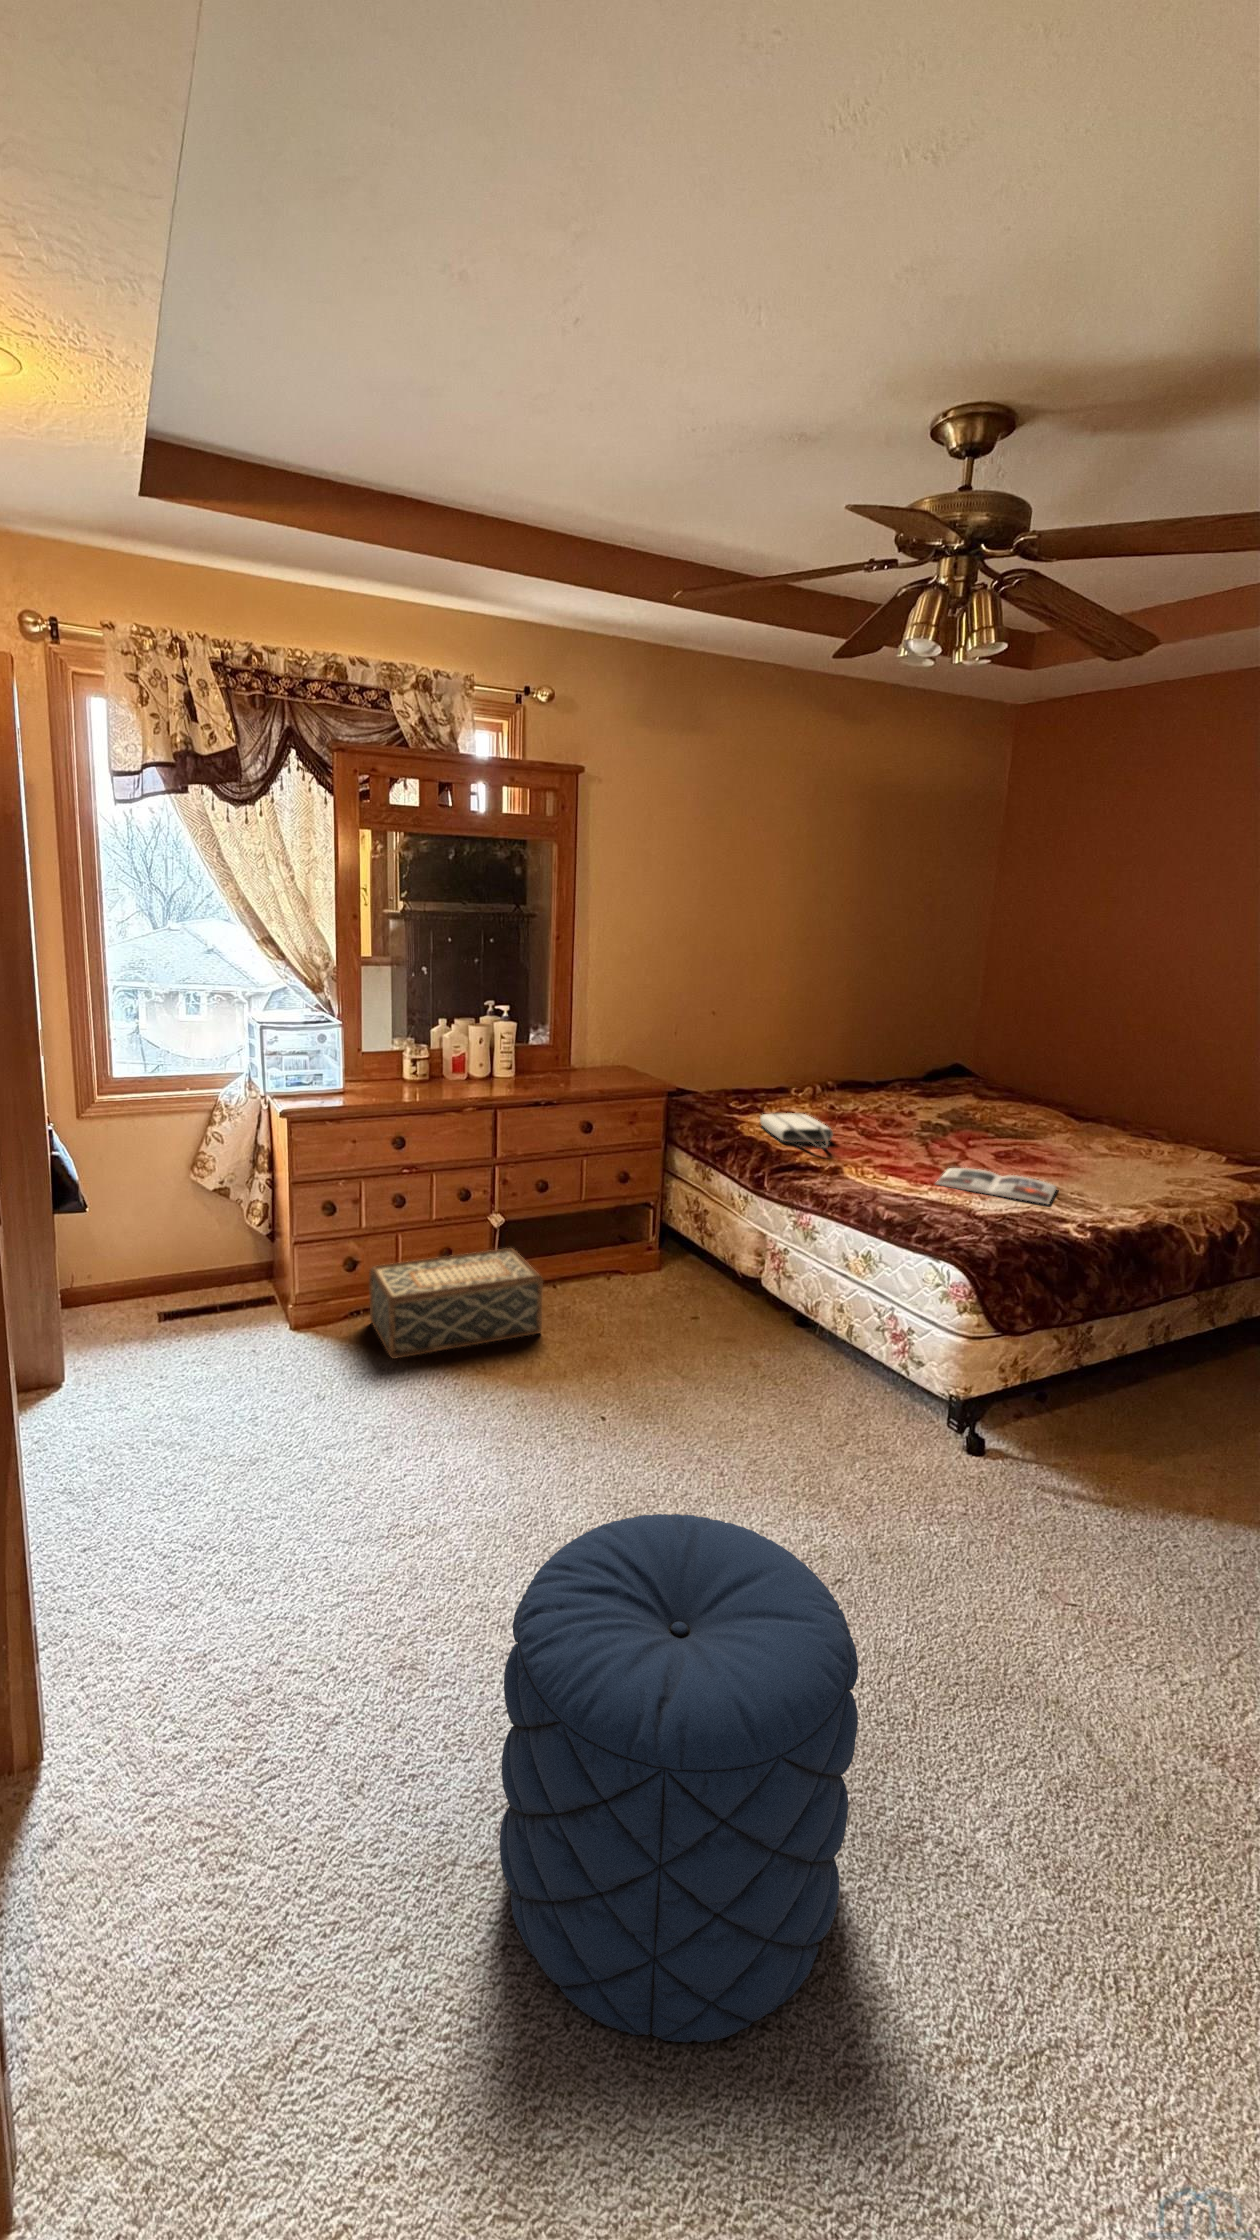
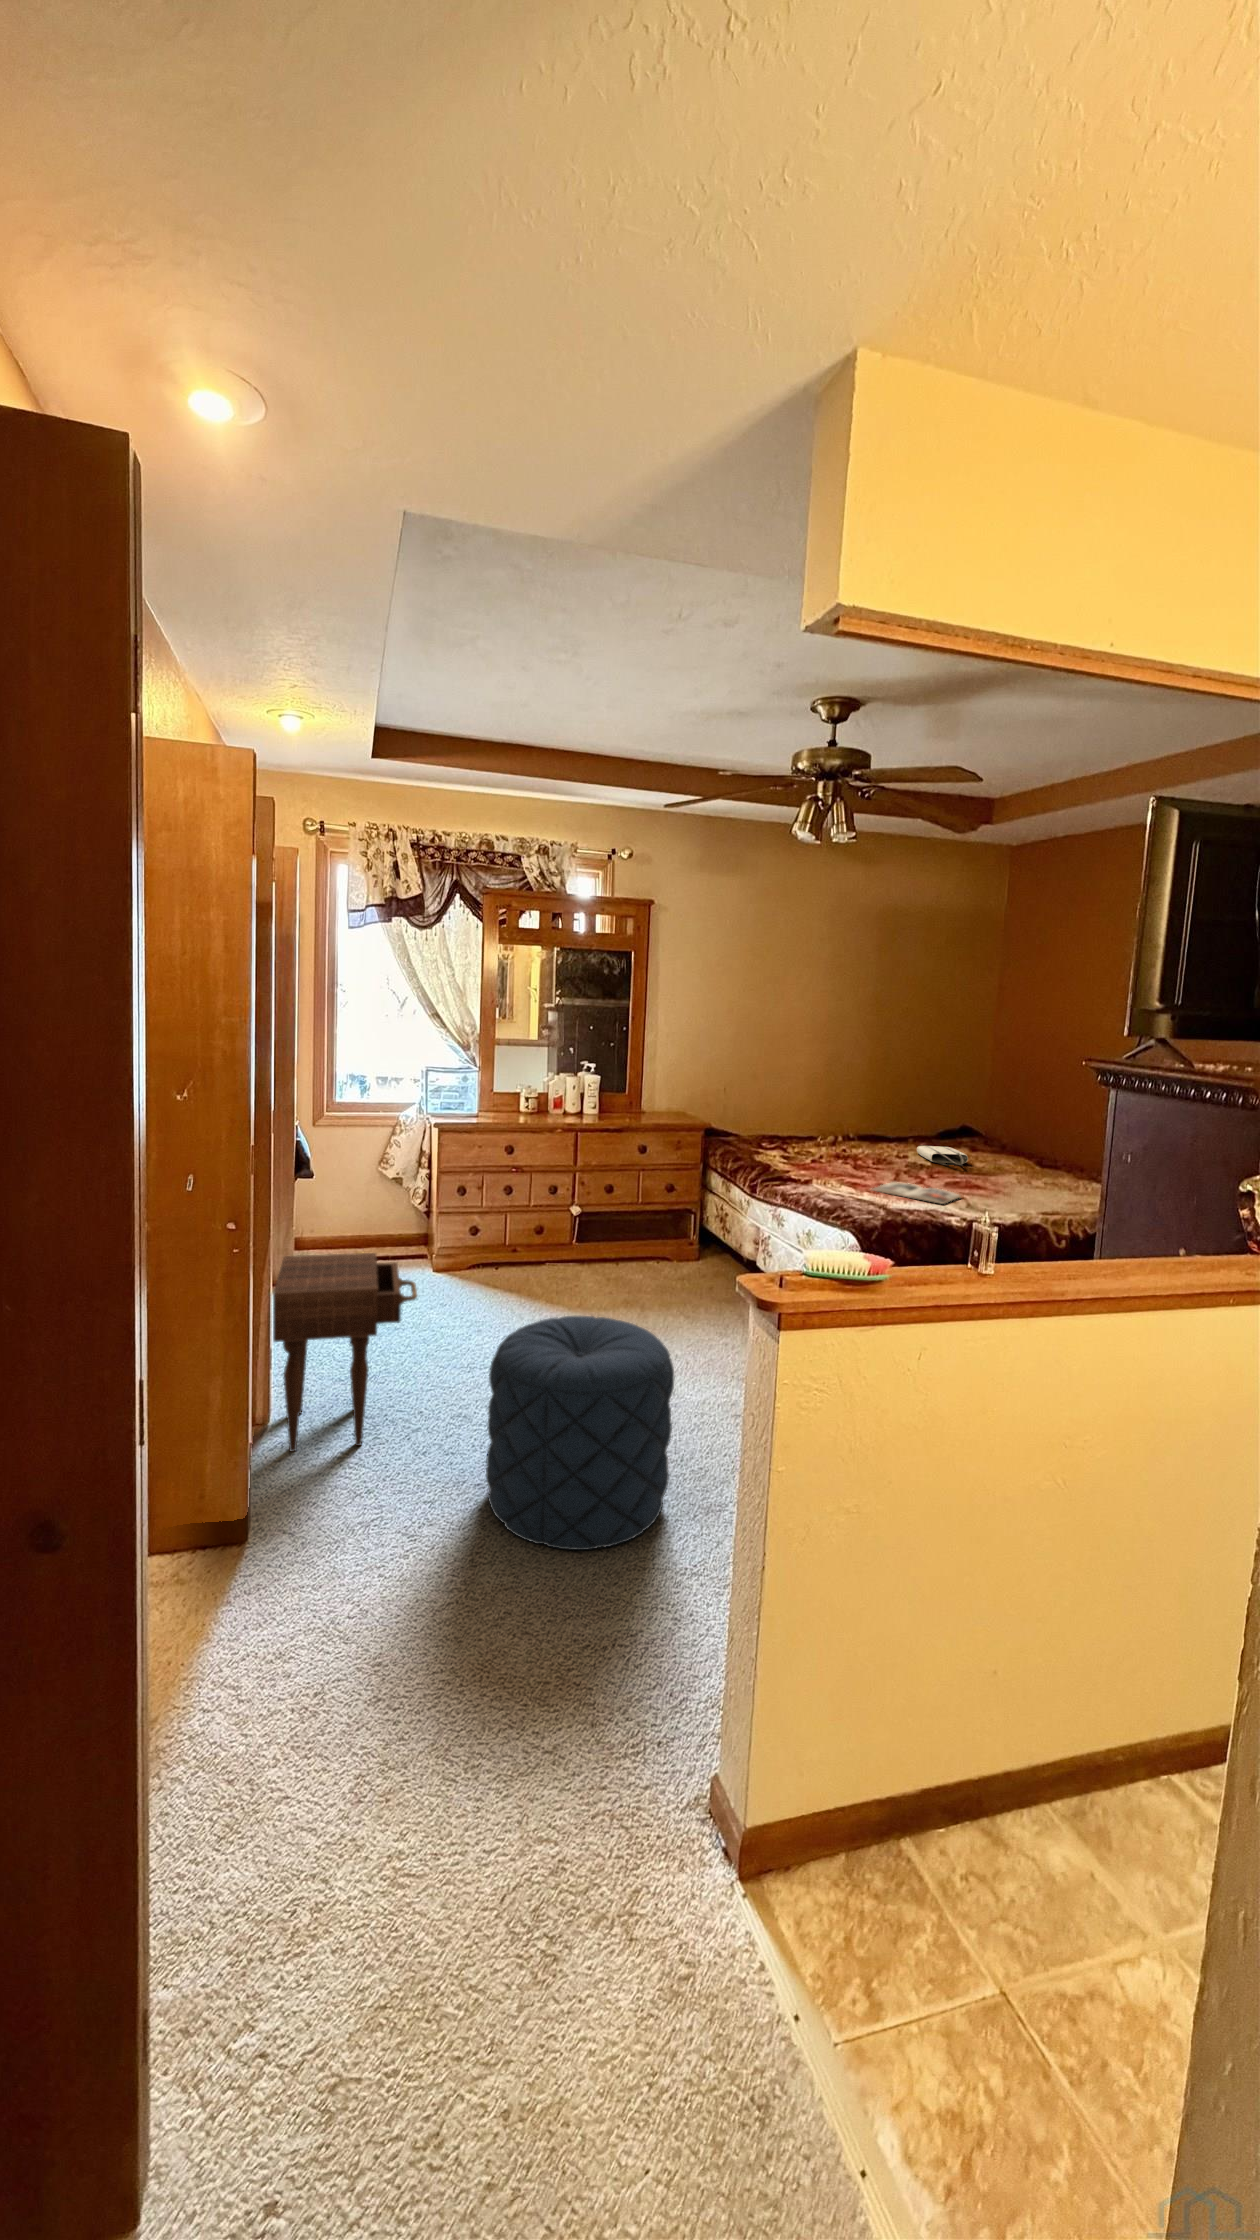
tote bag: present [760,1113,833,1148] -> present [917,1146,968,1165]
woven basket: present [369,1248,543,1359] -> none [486,1230,600,1291]
nightstand: none [28,1402,323,1834] -> present [273,1253,417,1452]

